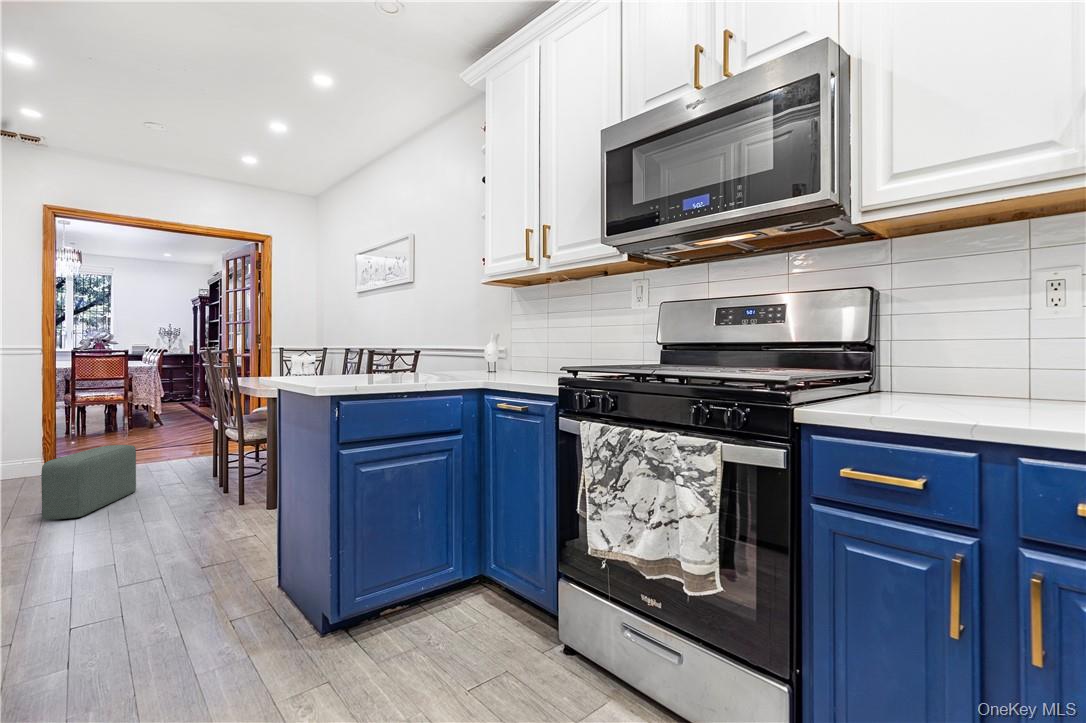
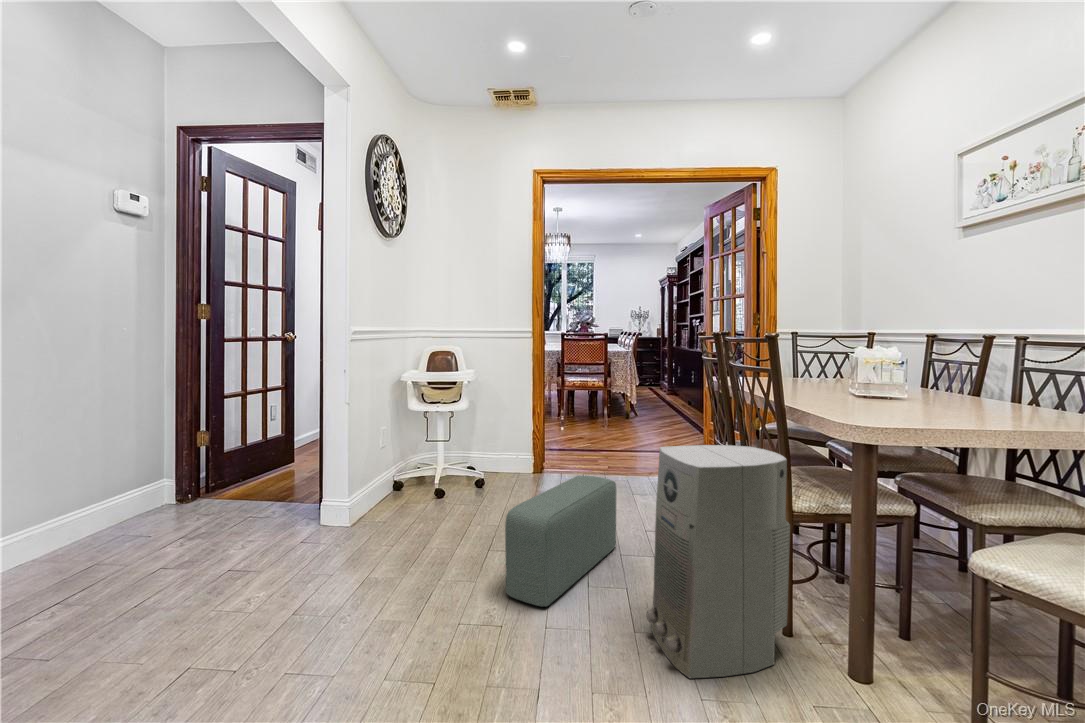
air purifier: none [156,406,238,516] -> present [646,445,790,678]

